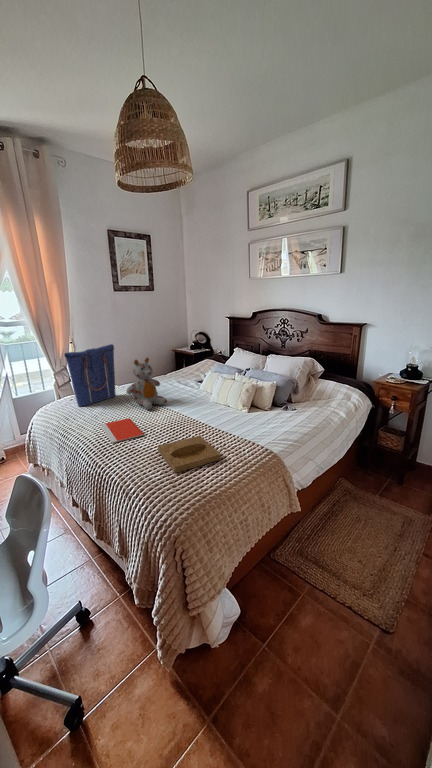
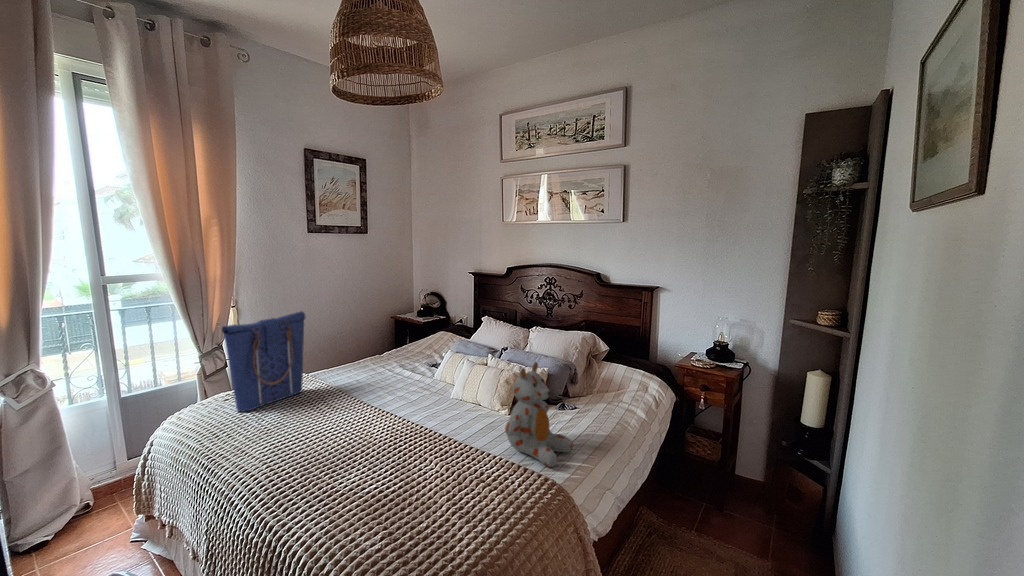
stuffed bear: present [127,358,167,410] -> present [505,362,573,467]
notebook: present [101,418,144,443] -> none [275,431,350,480]
tray: present [158,436,221,473] -> none [374,459,478,534]

